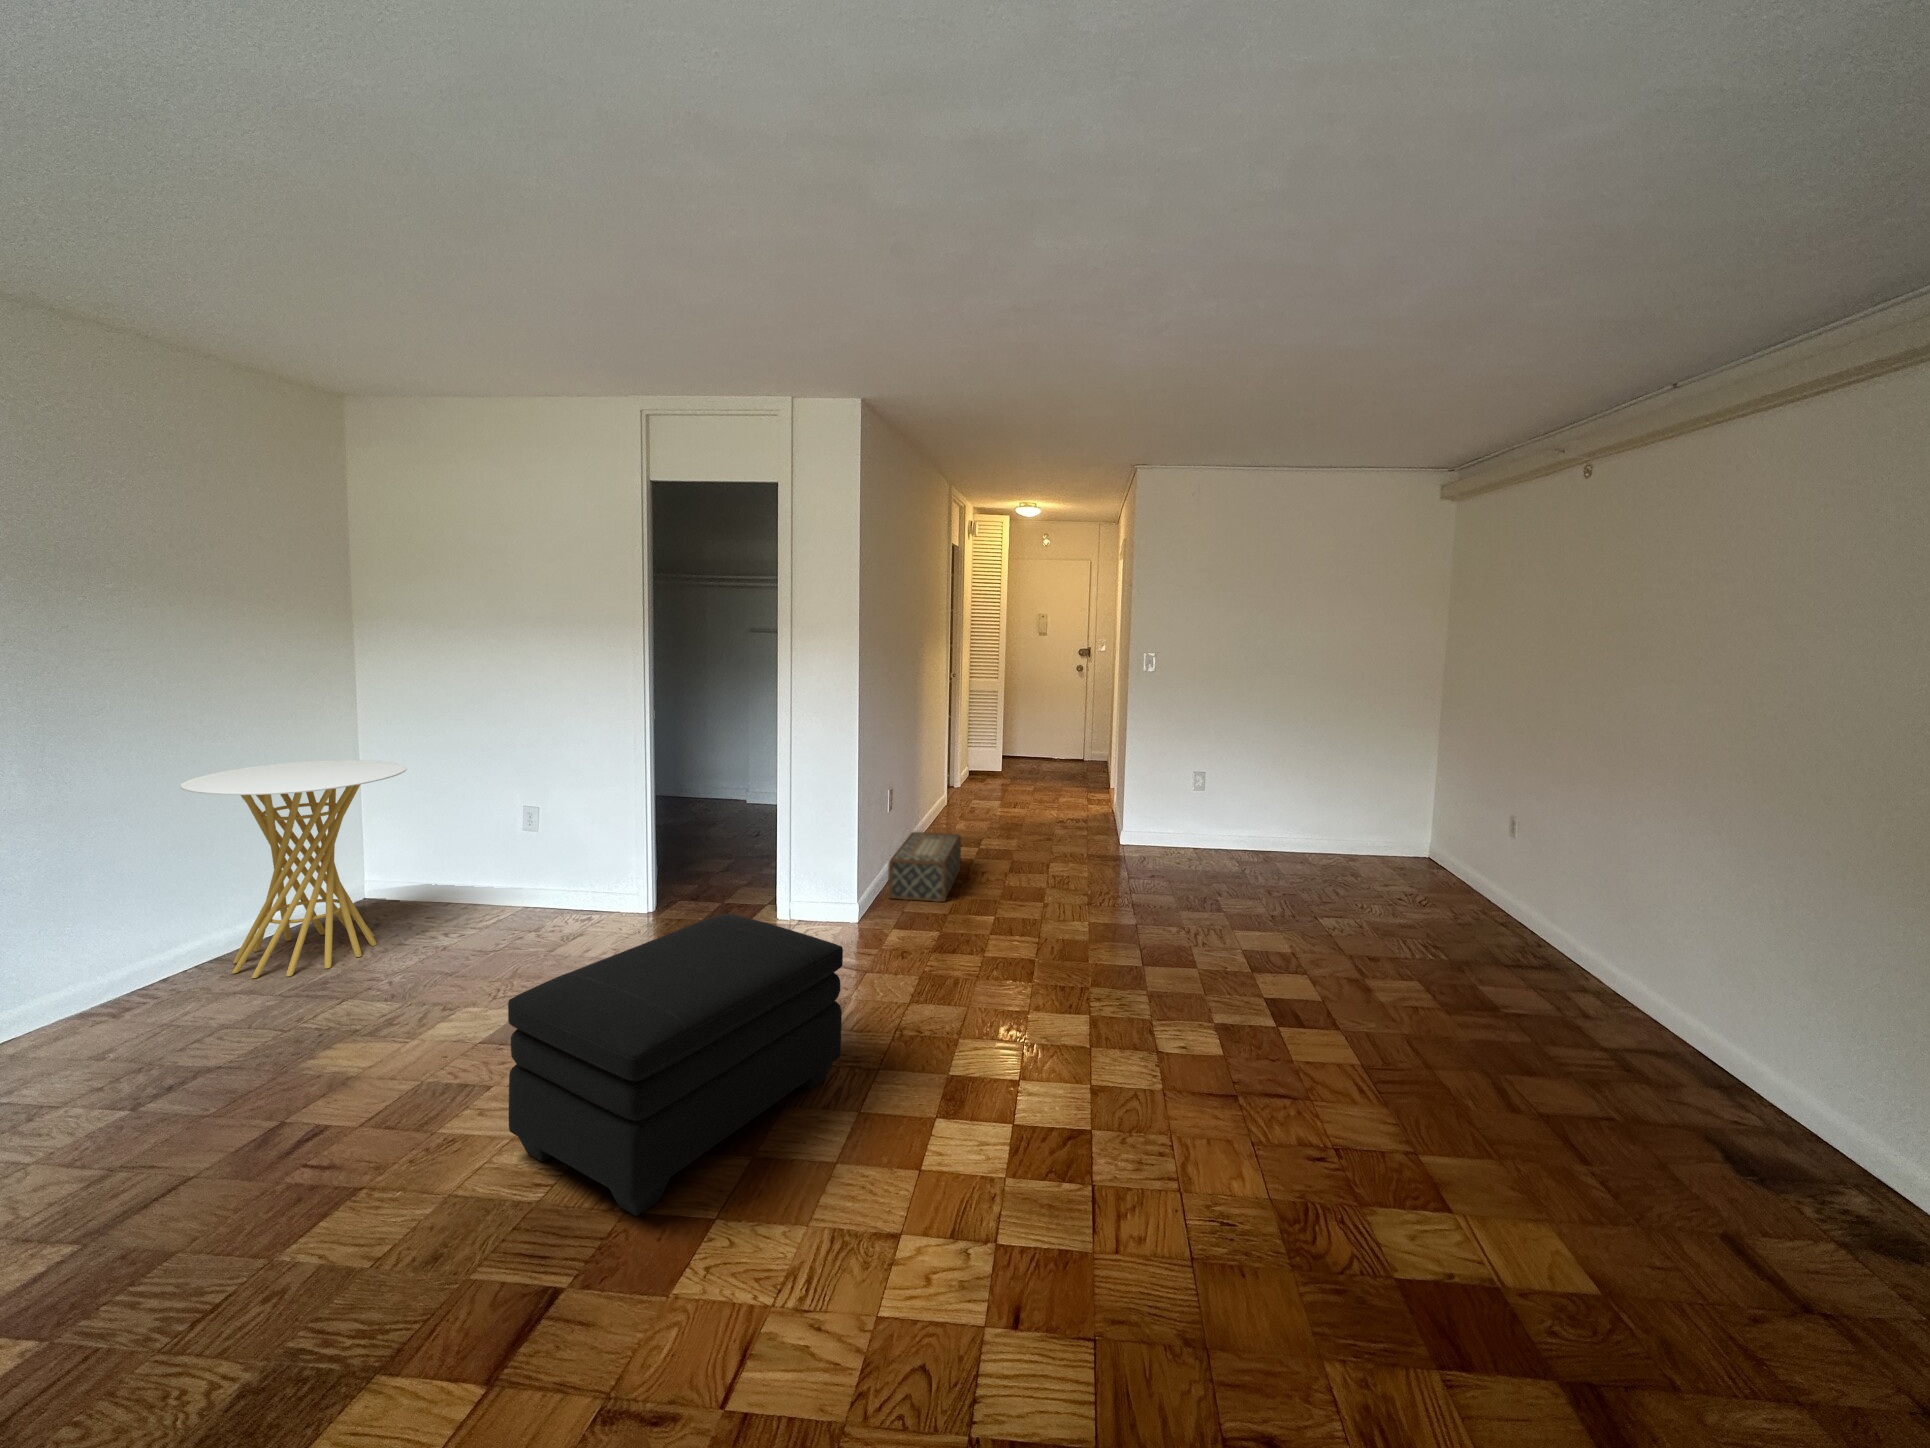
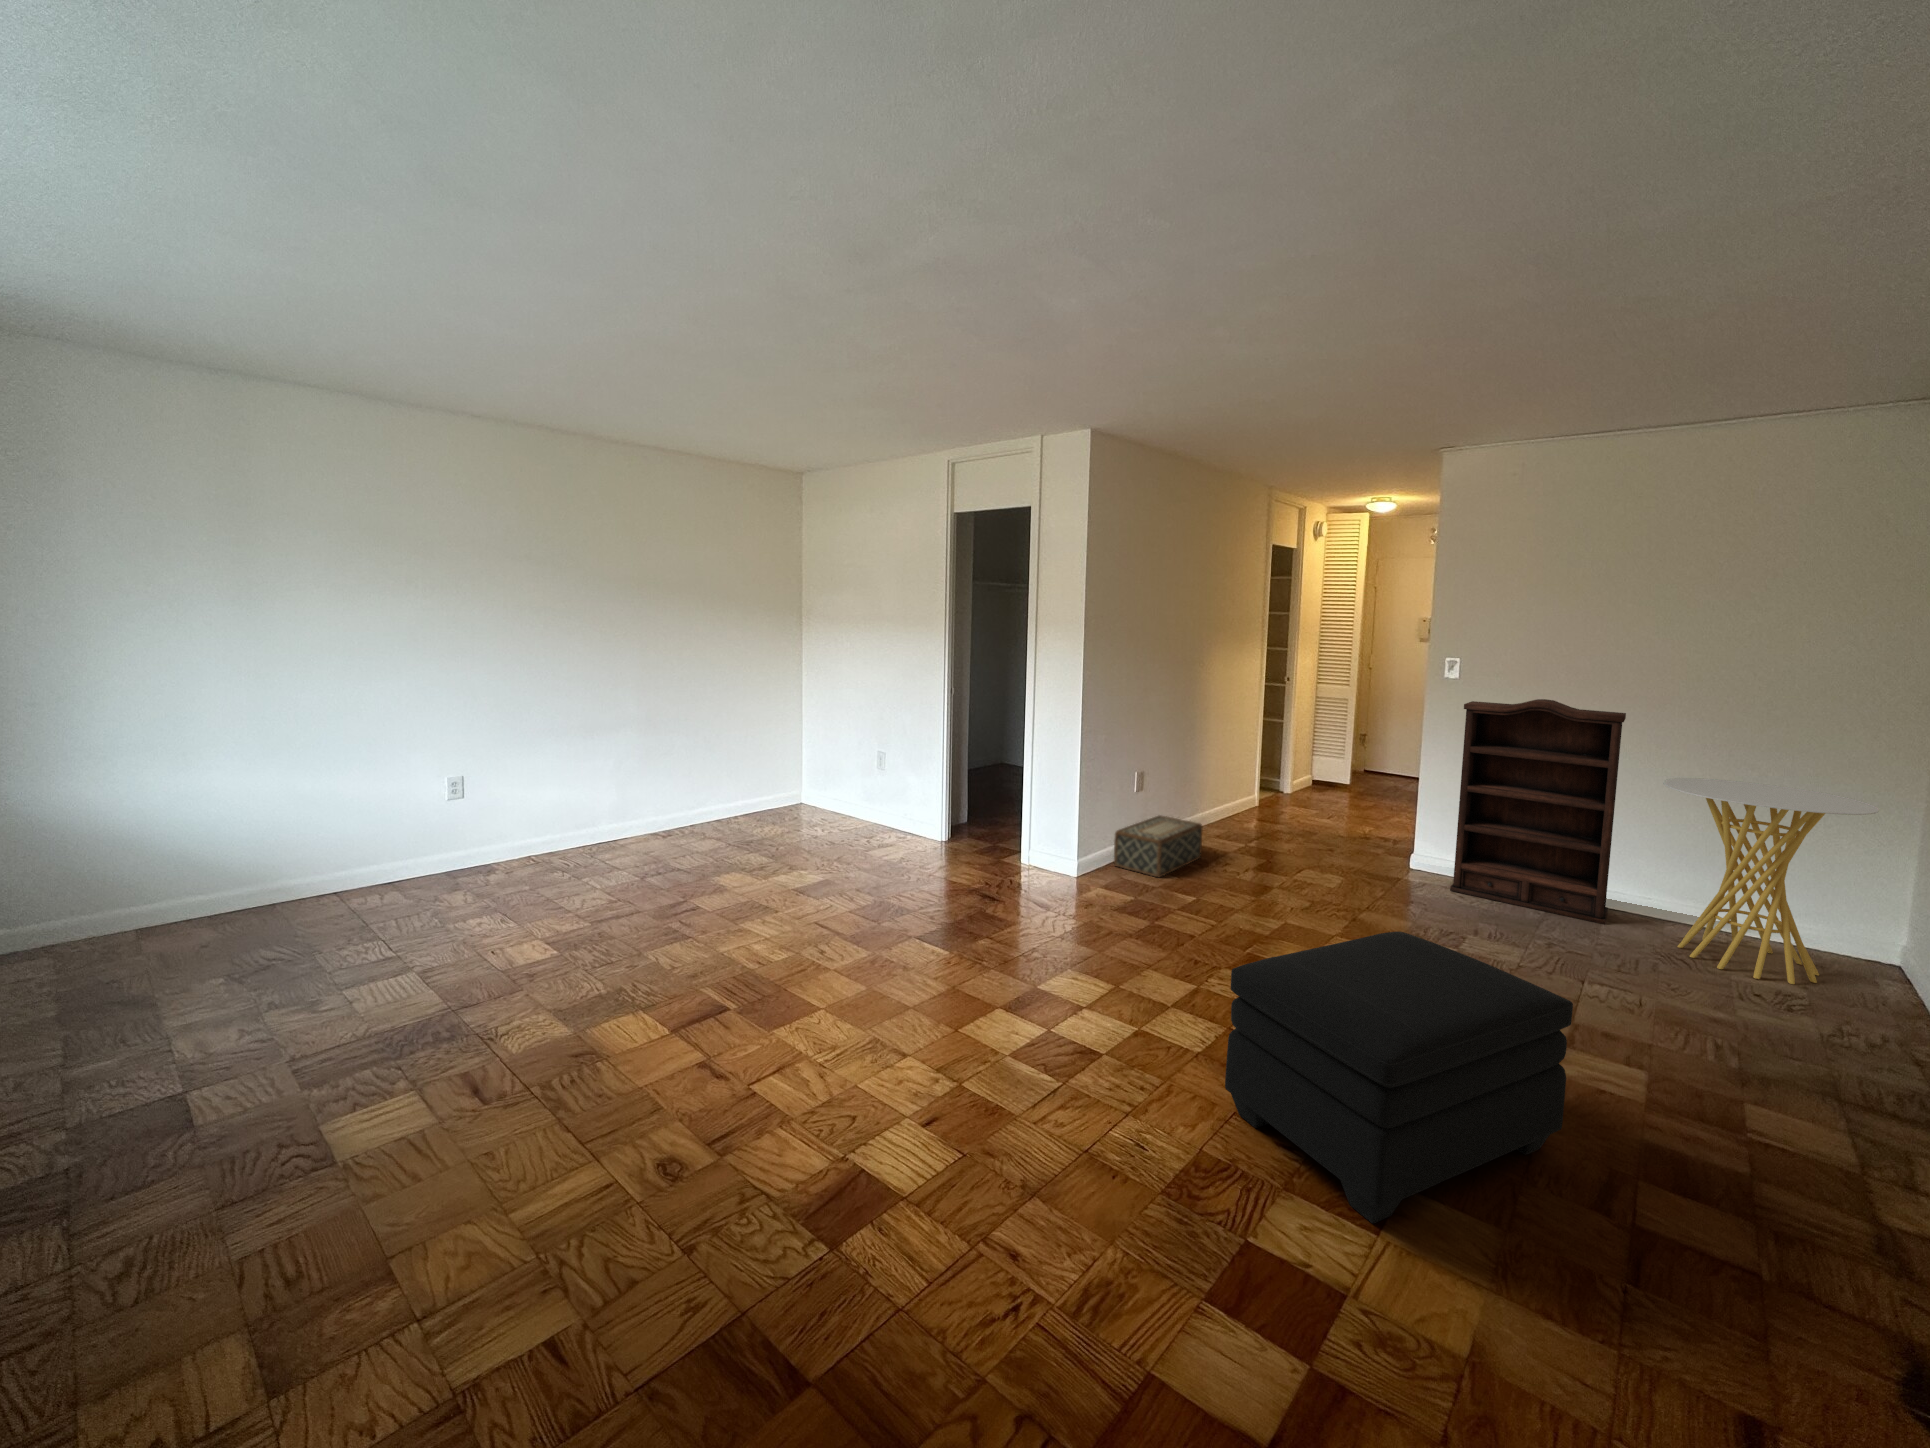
bookshelf: none [1165,689,1289,867] -> present [1450,699,1626,924]
side table: present [180,760,407,978] -> present [1663,778,1879,984]
ottoman: present [508,914,843,1216] -> present [1225,932,1573,1224]

